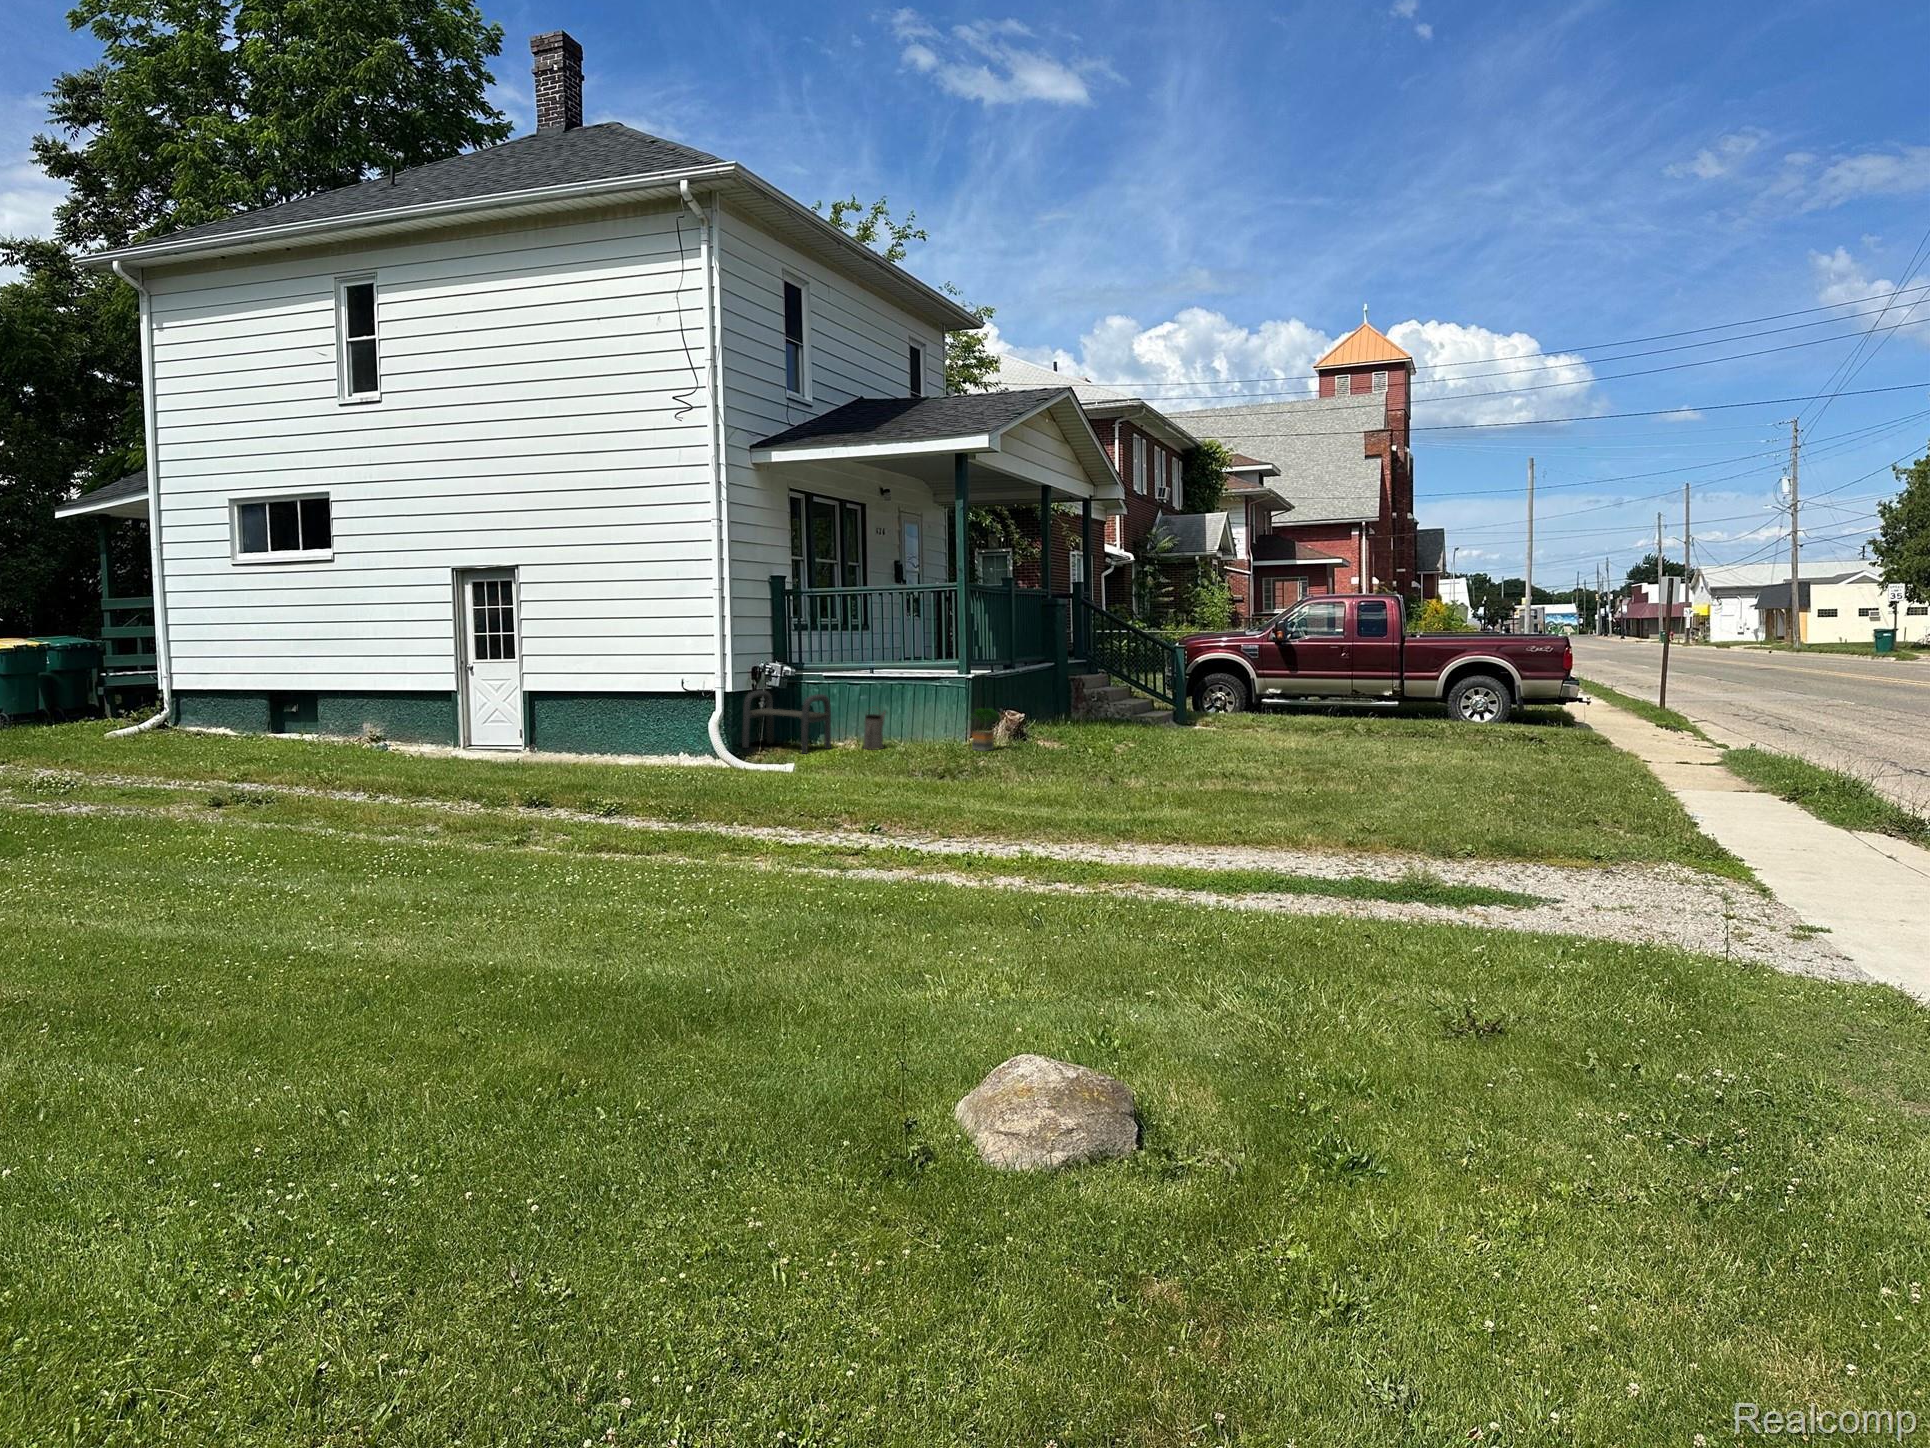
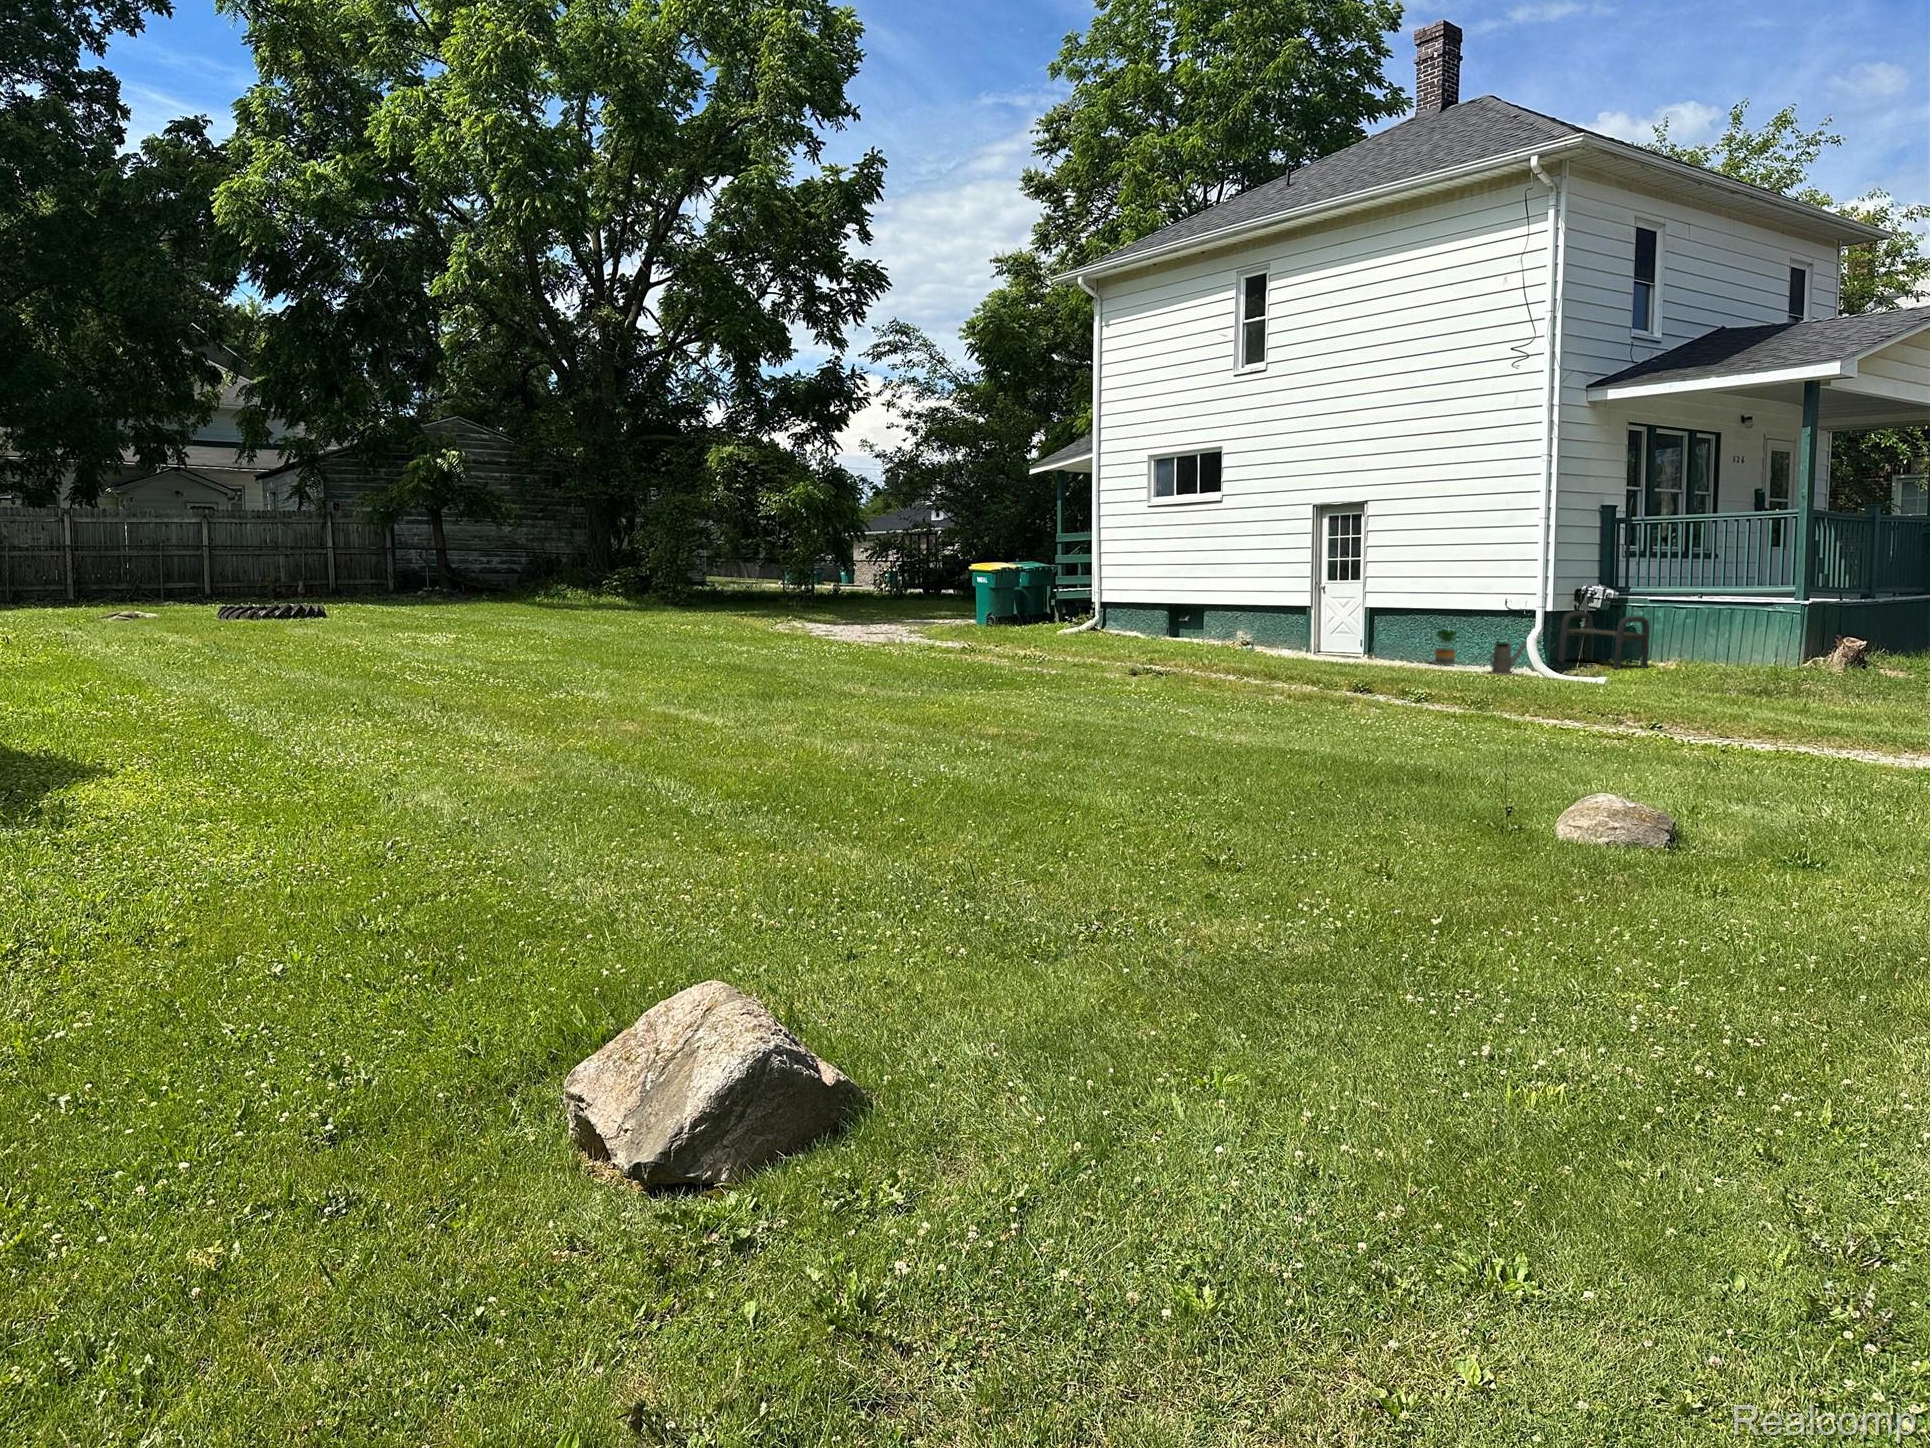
potted tree: present [970,708,1000,751] -> present [1435,629,1460,666]
watering can: present [863,711,886,750] -> present [1490,636,1526,675]

